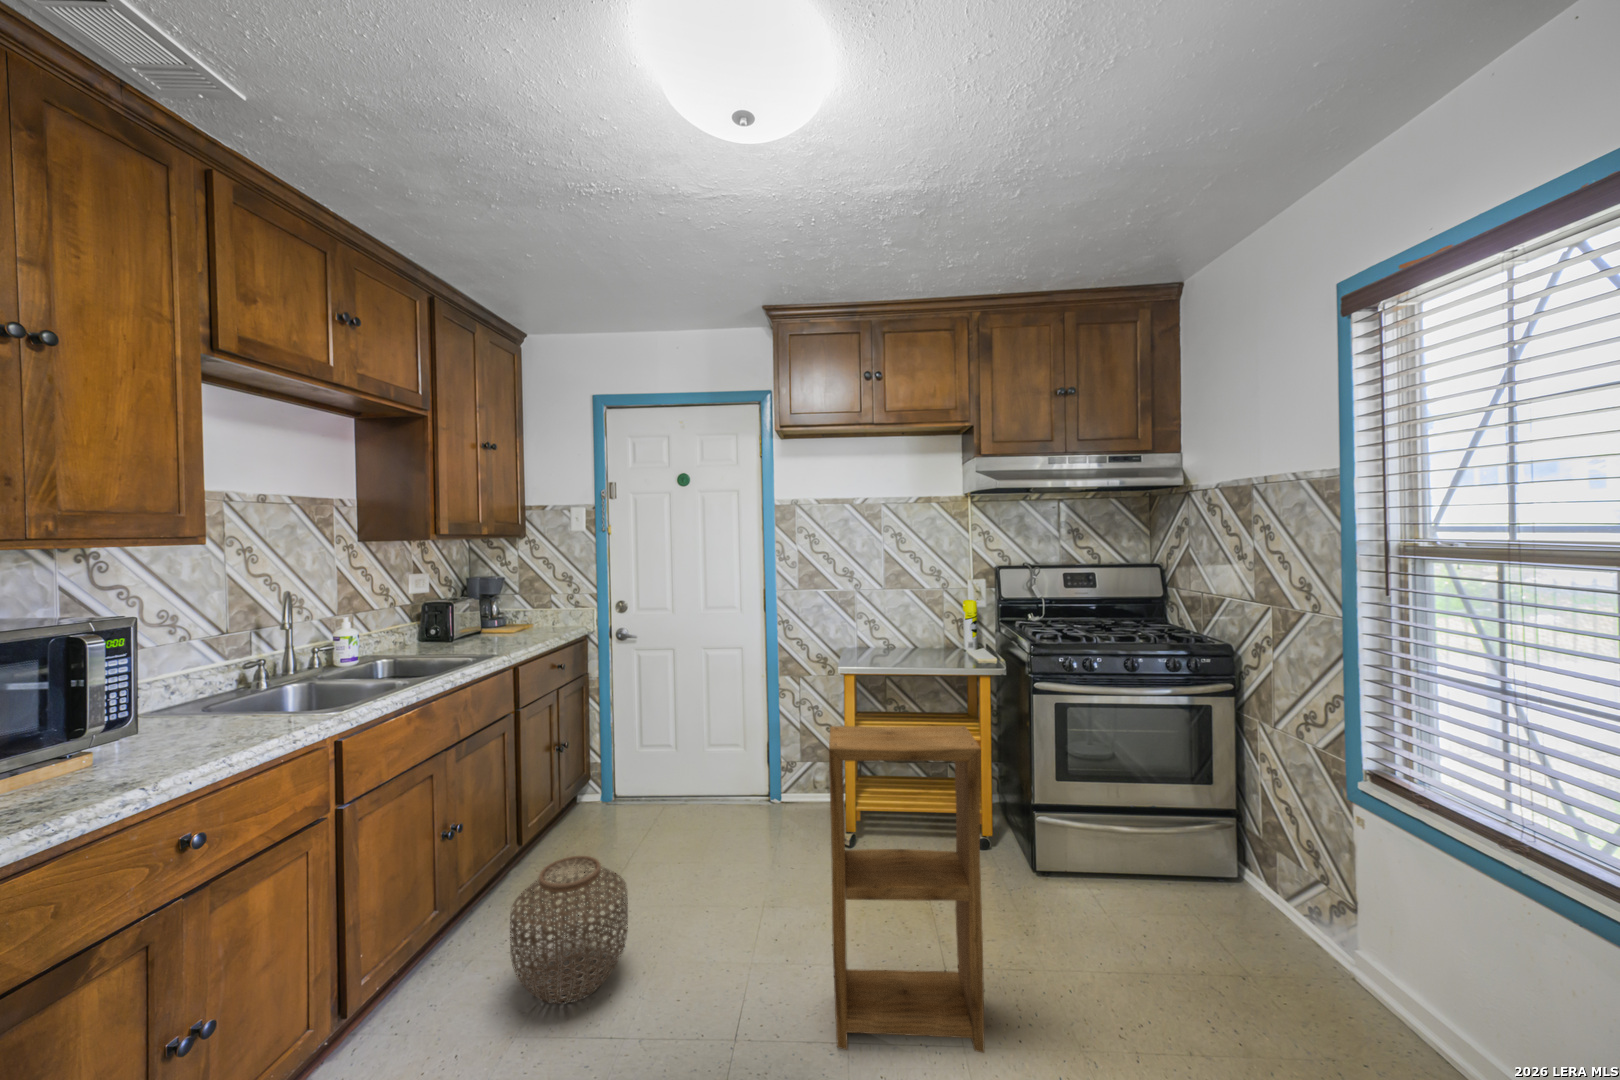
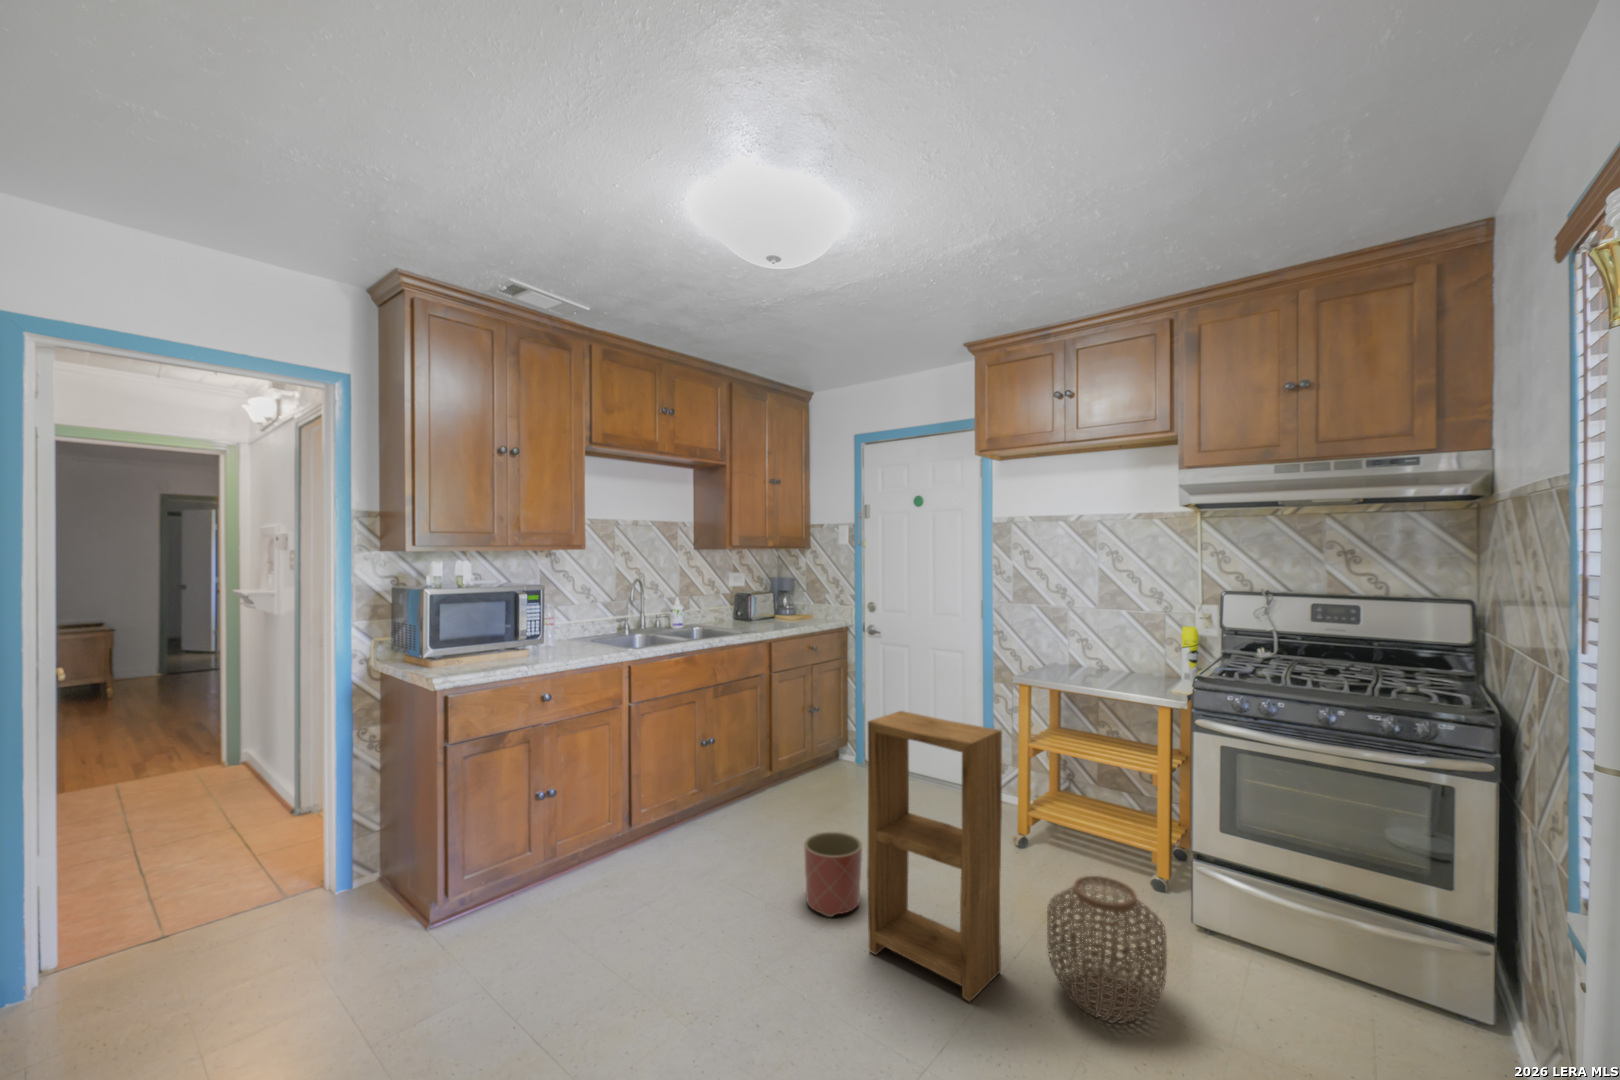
woven basket: present [510,856,628,1004] -> present [1047,876,1166,1023]
planter: none [697,901,775,1026] -> present [804,832,862,917]

